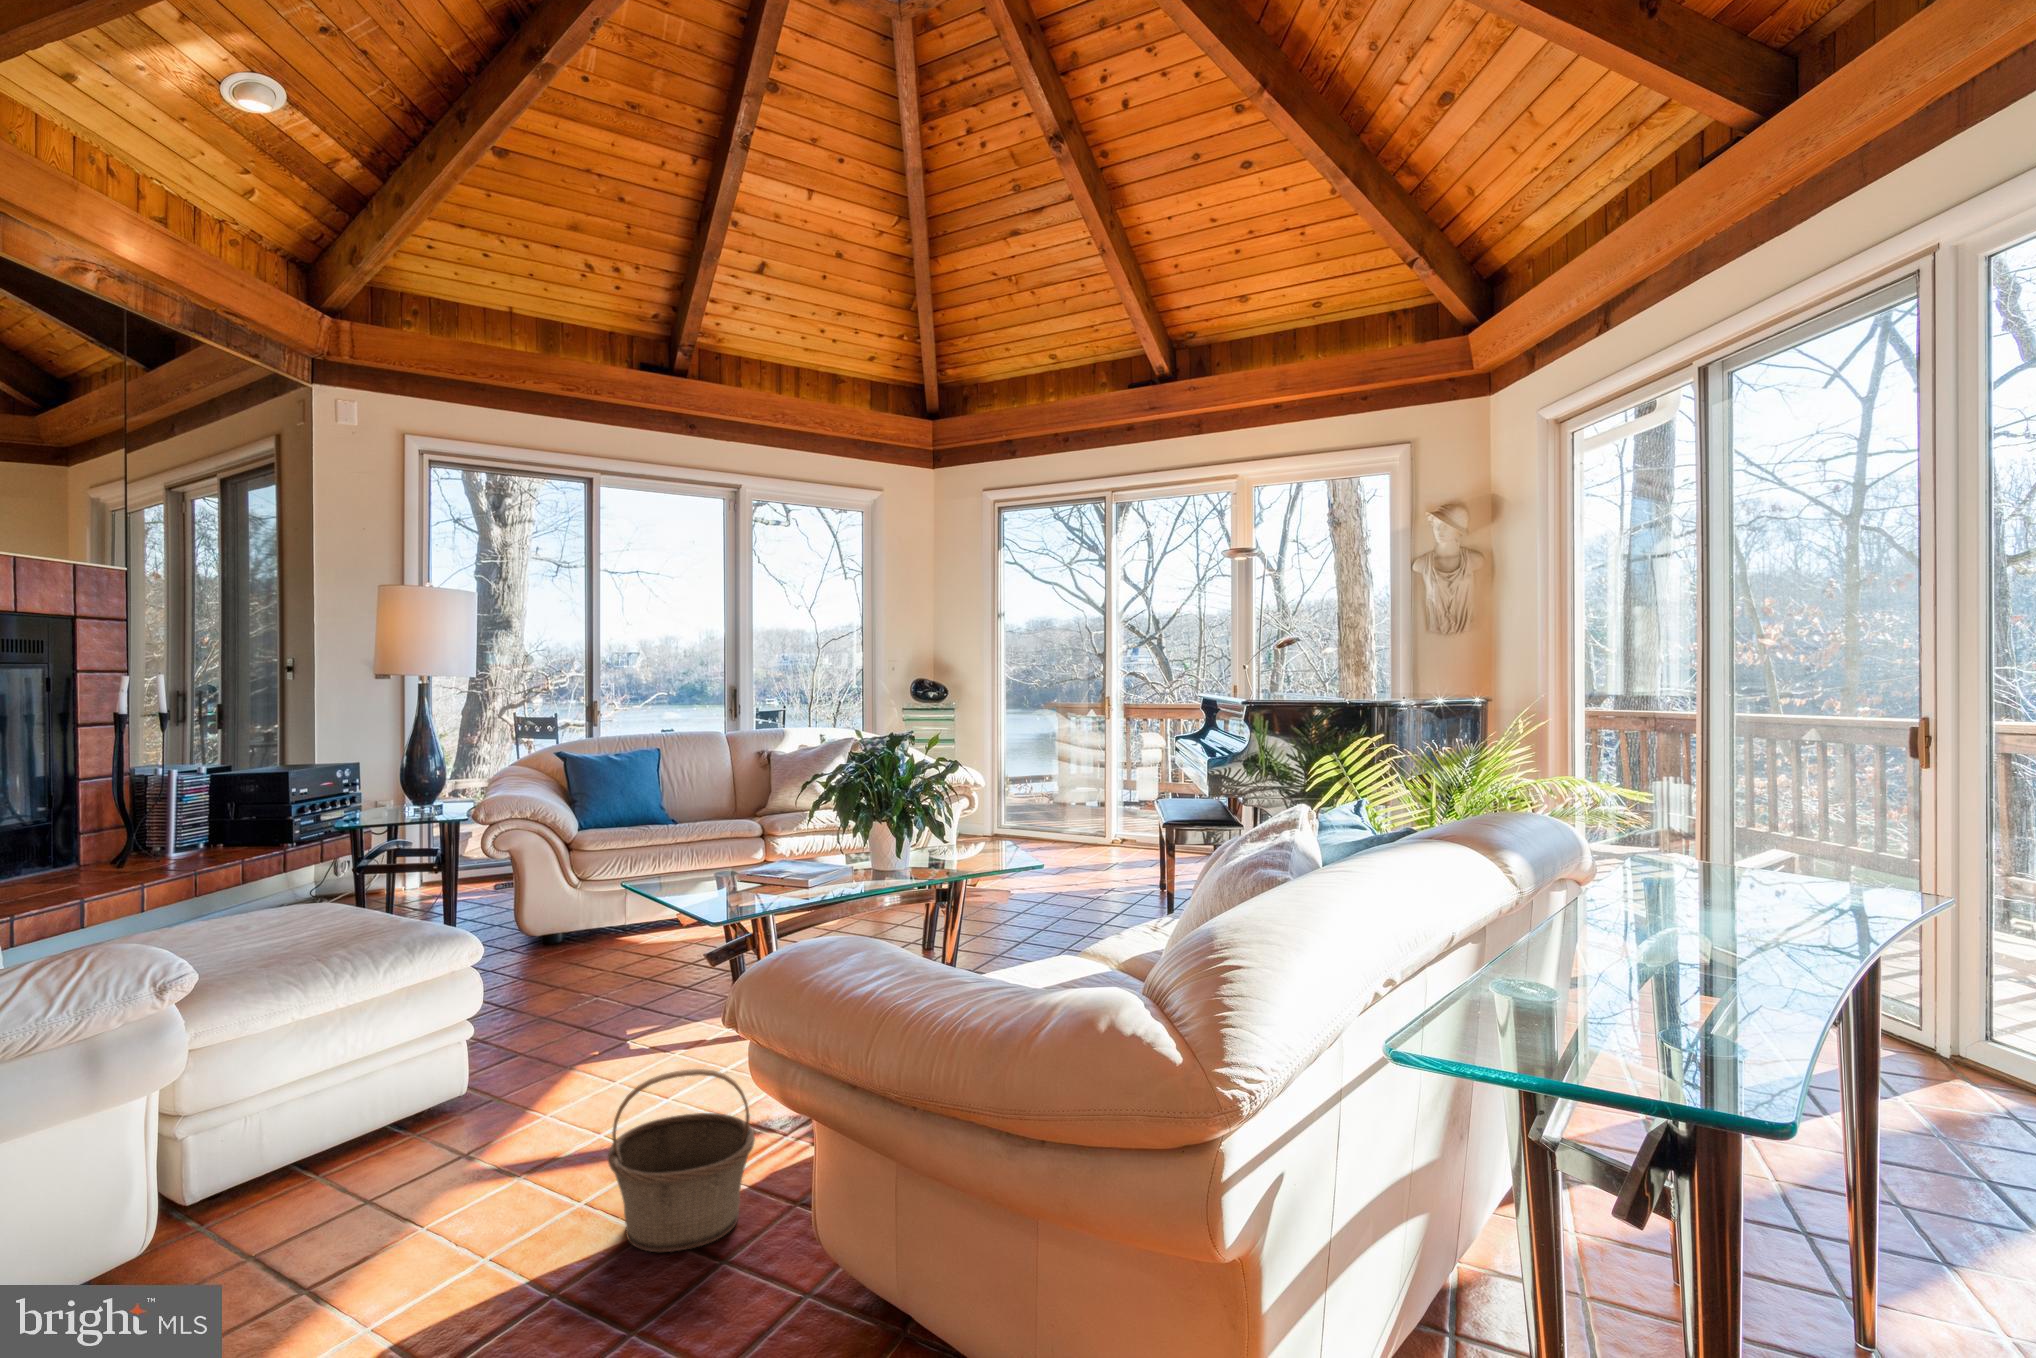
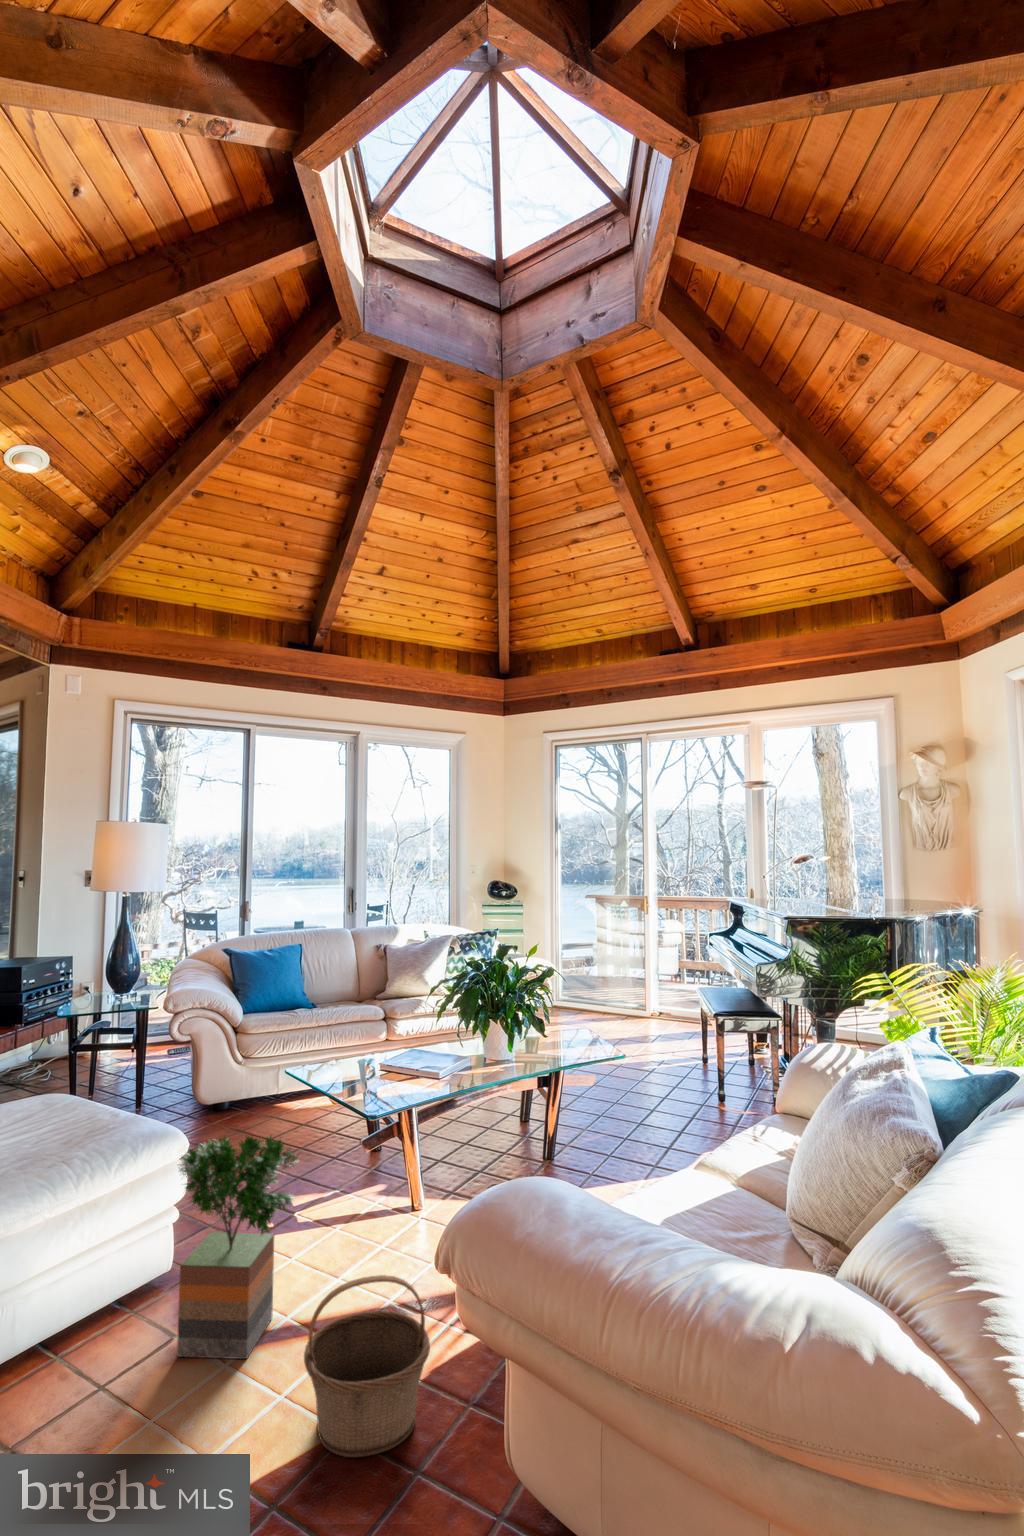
potted tree: none [465,931,619,1172] -> present [177,1136,297,1359]

